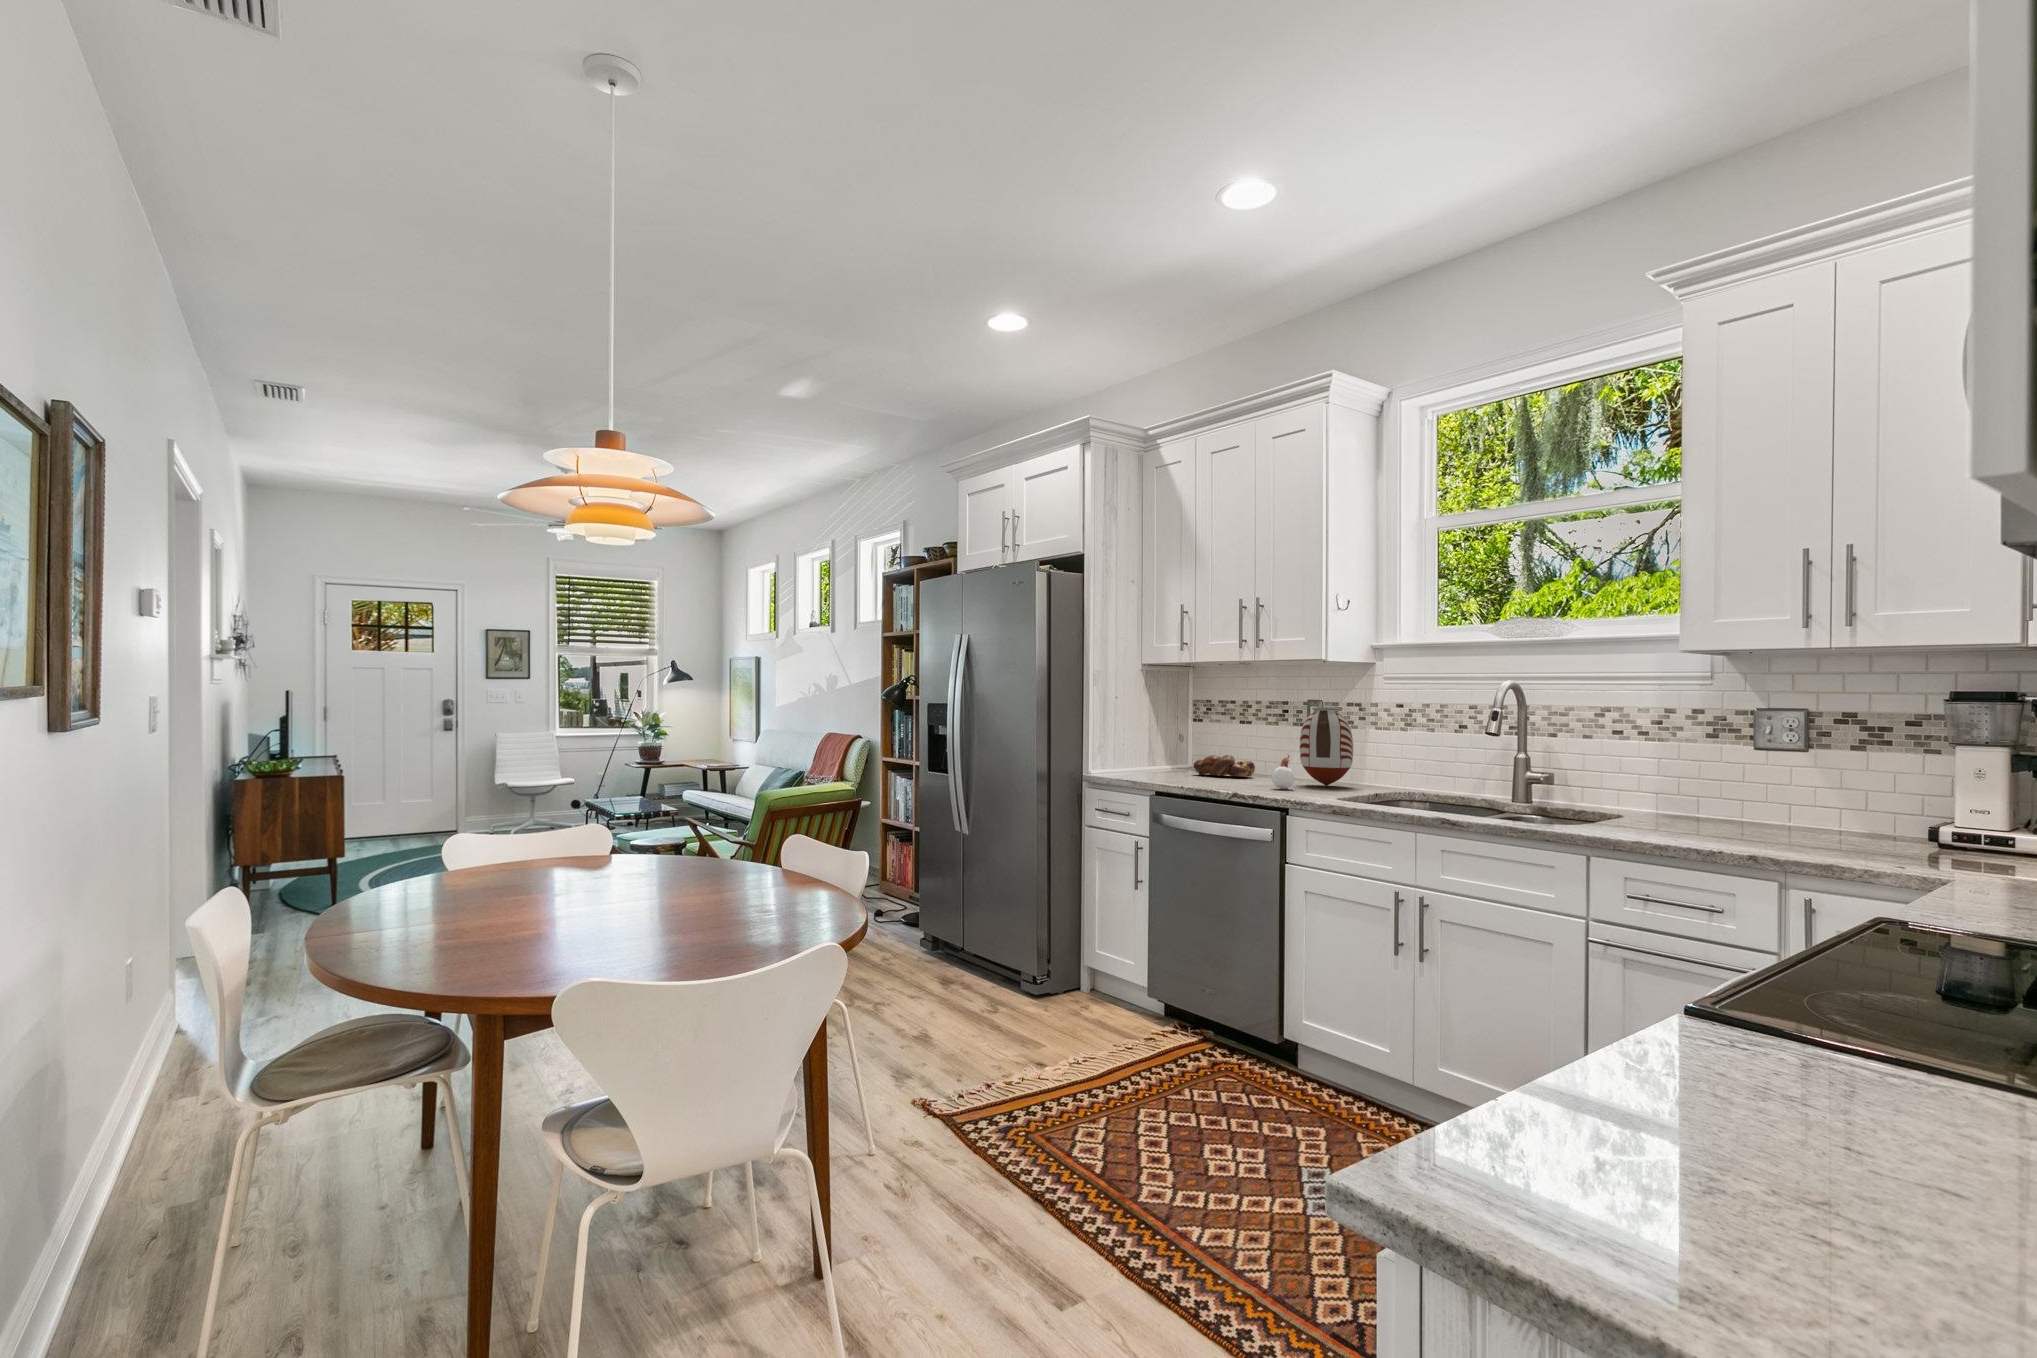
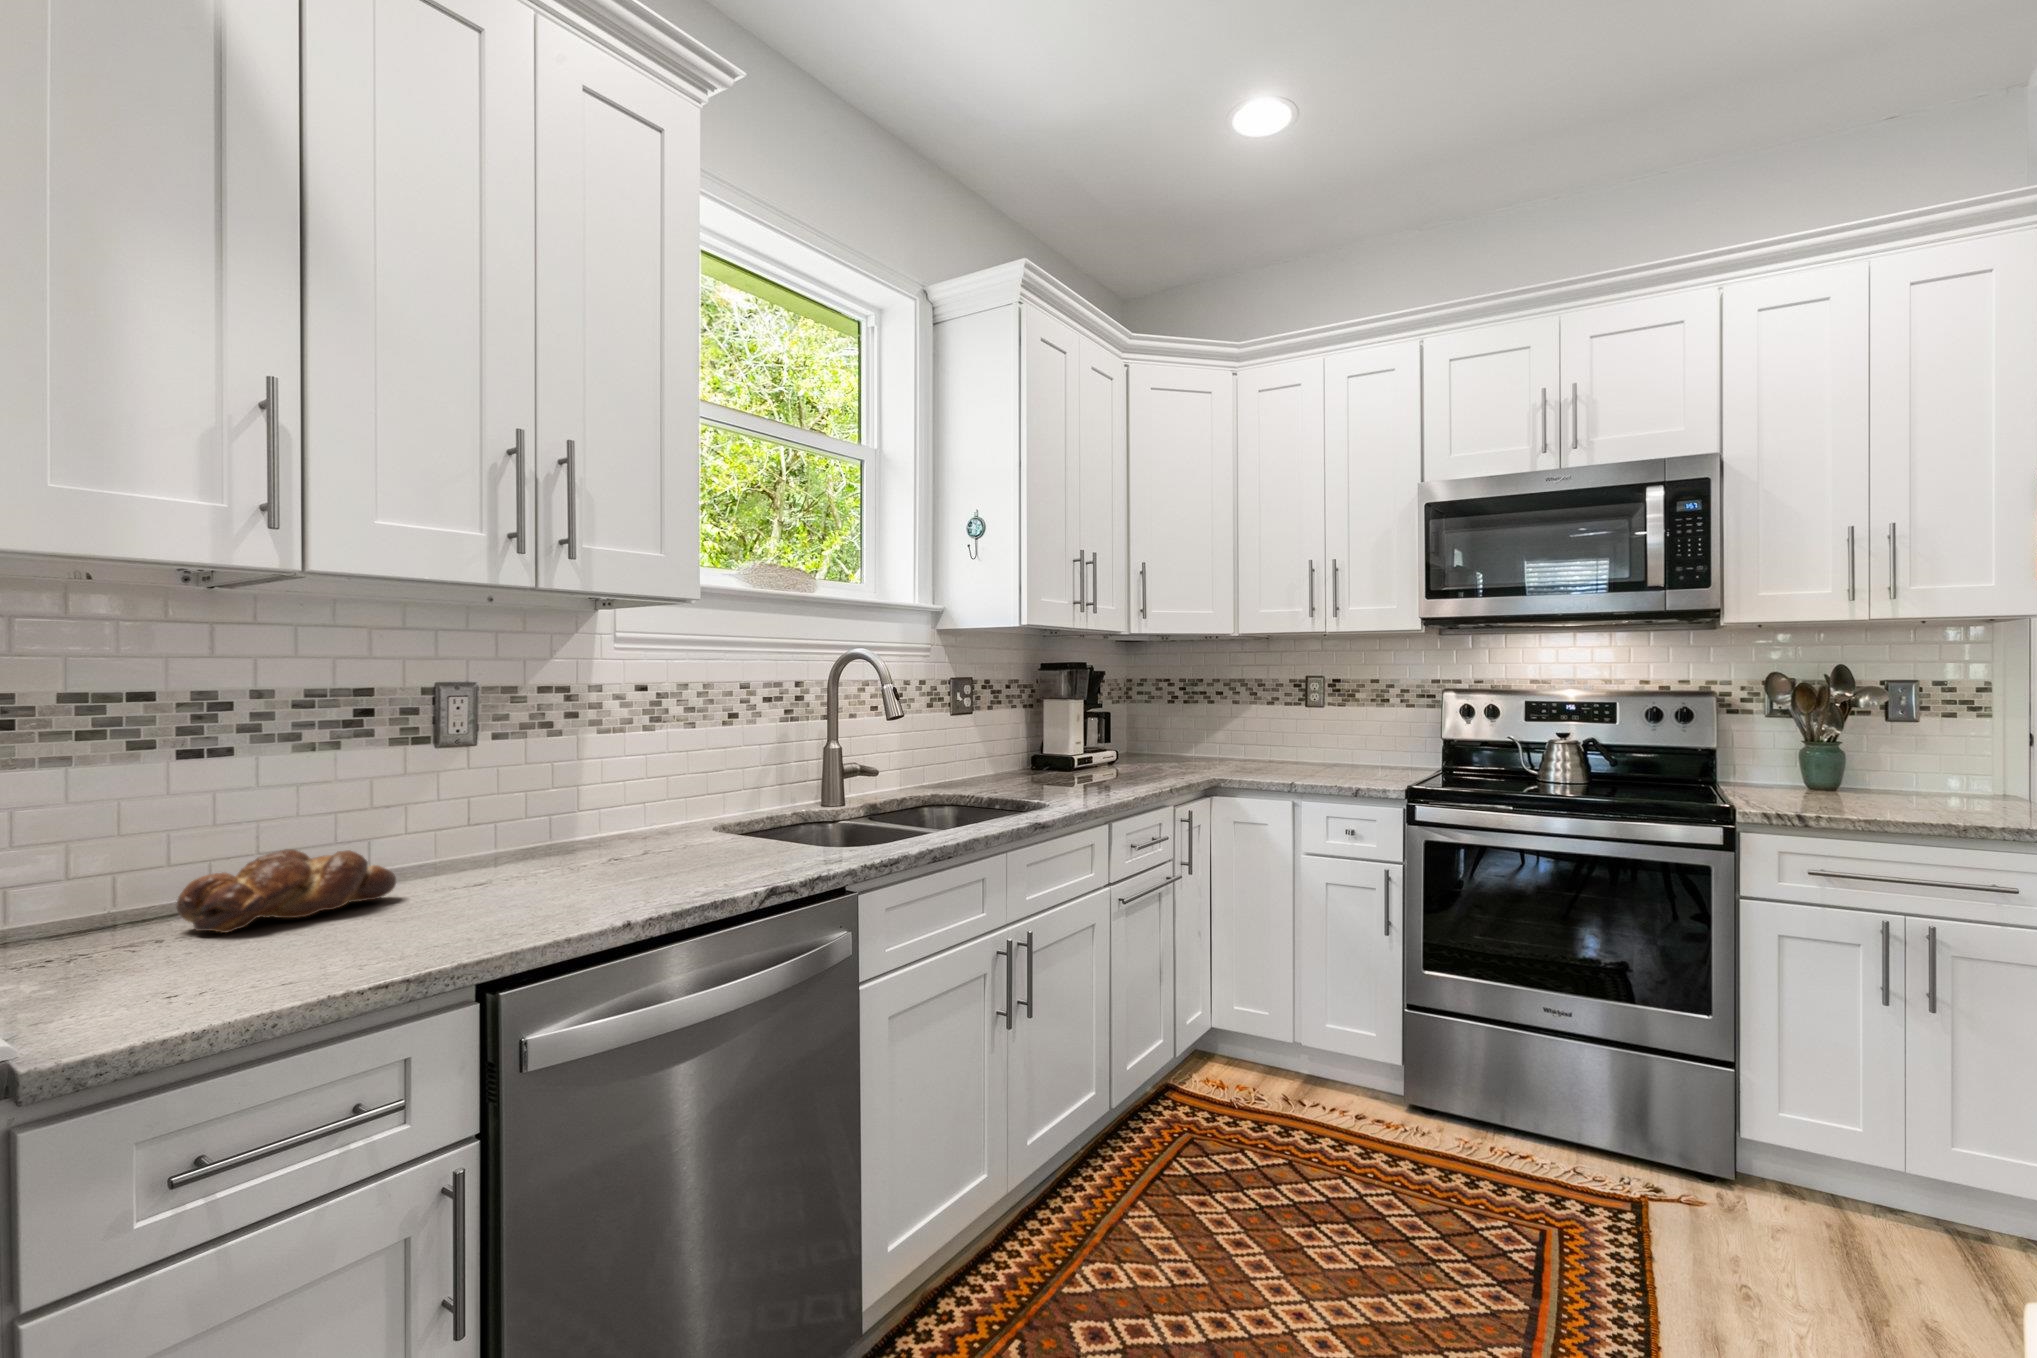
vase: present [1300,707,1353,786] -> none [558,695,669,855]
candle: present [1272,755,1295,789] -> none [699,785,748,866]

